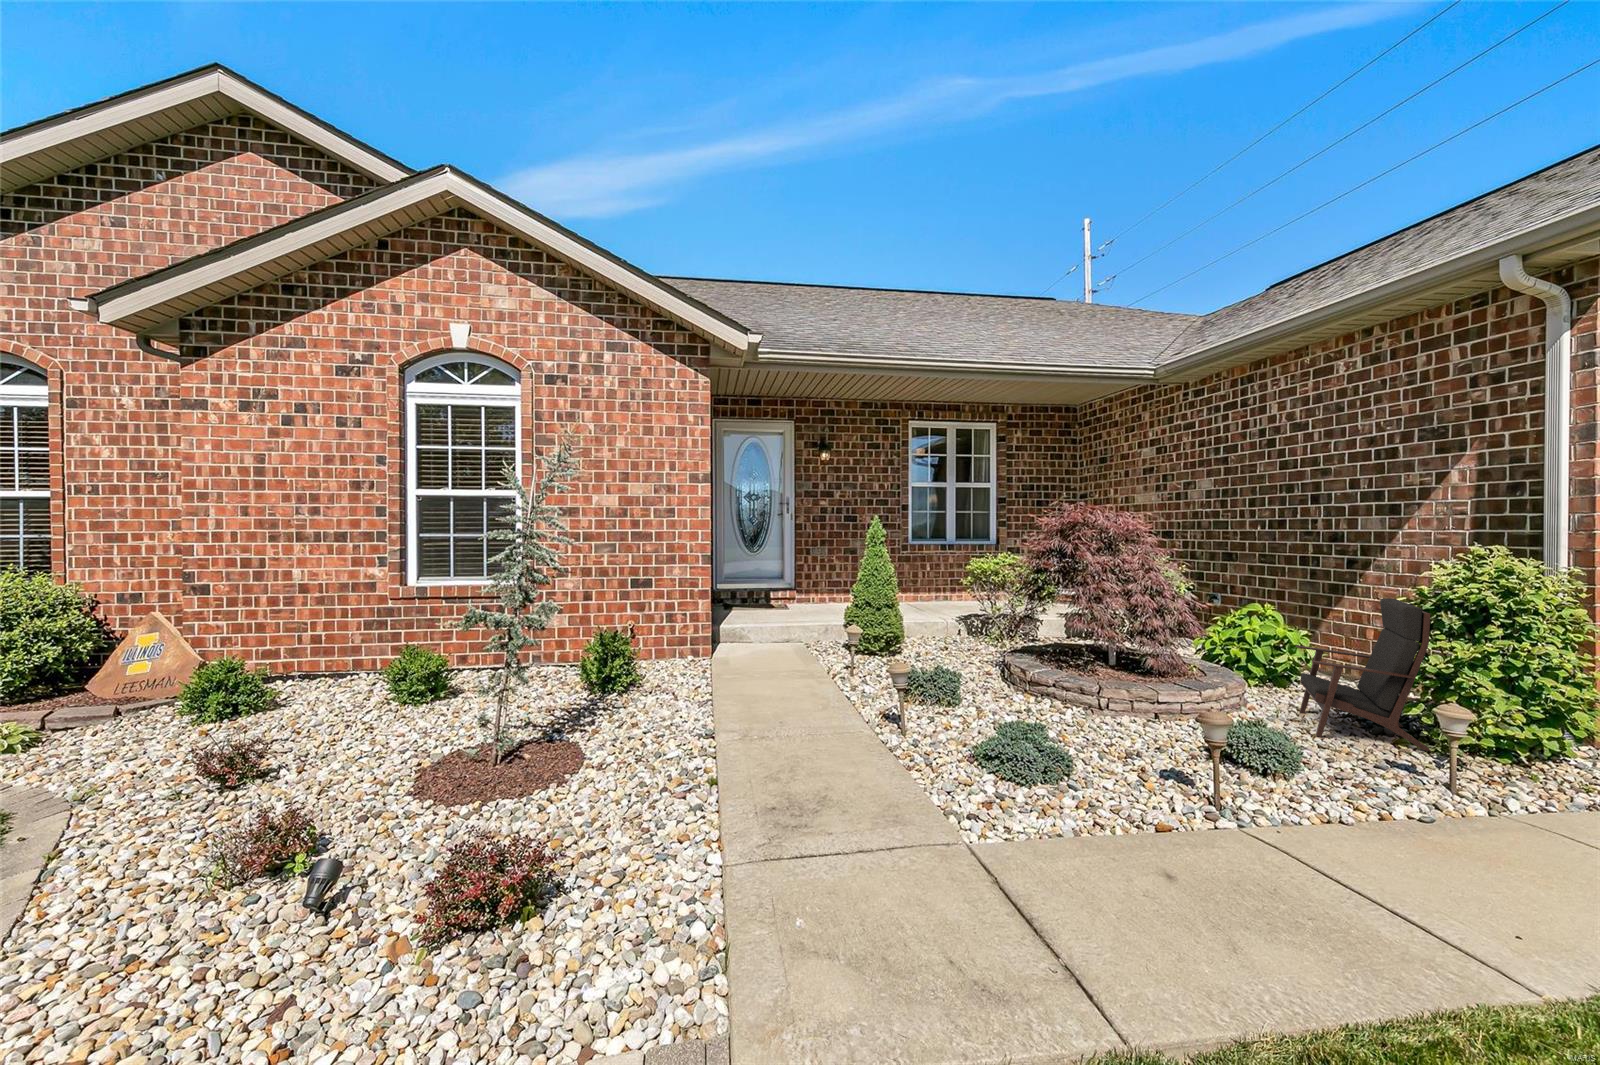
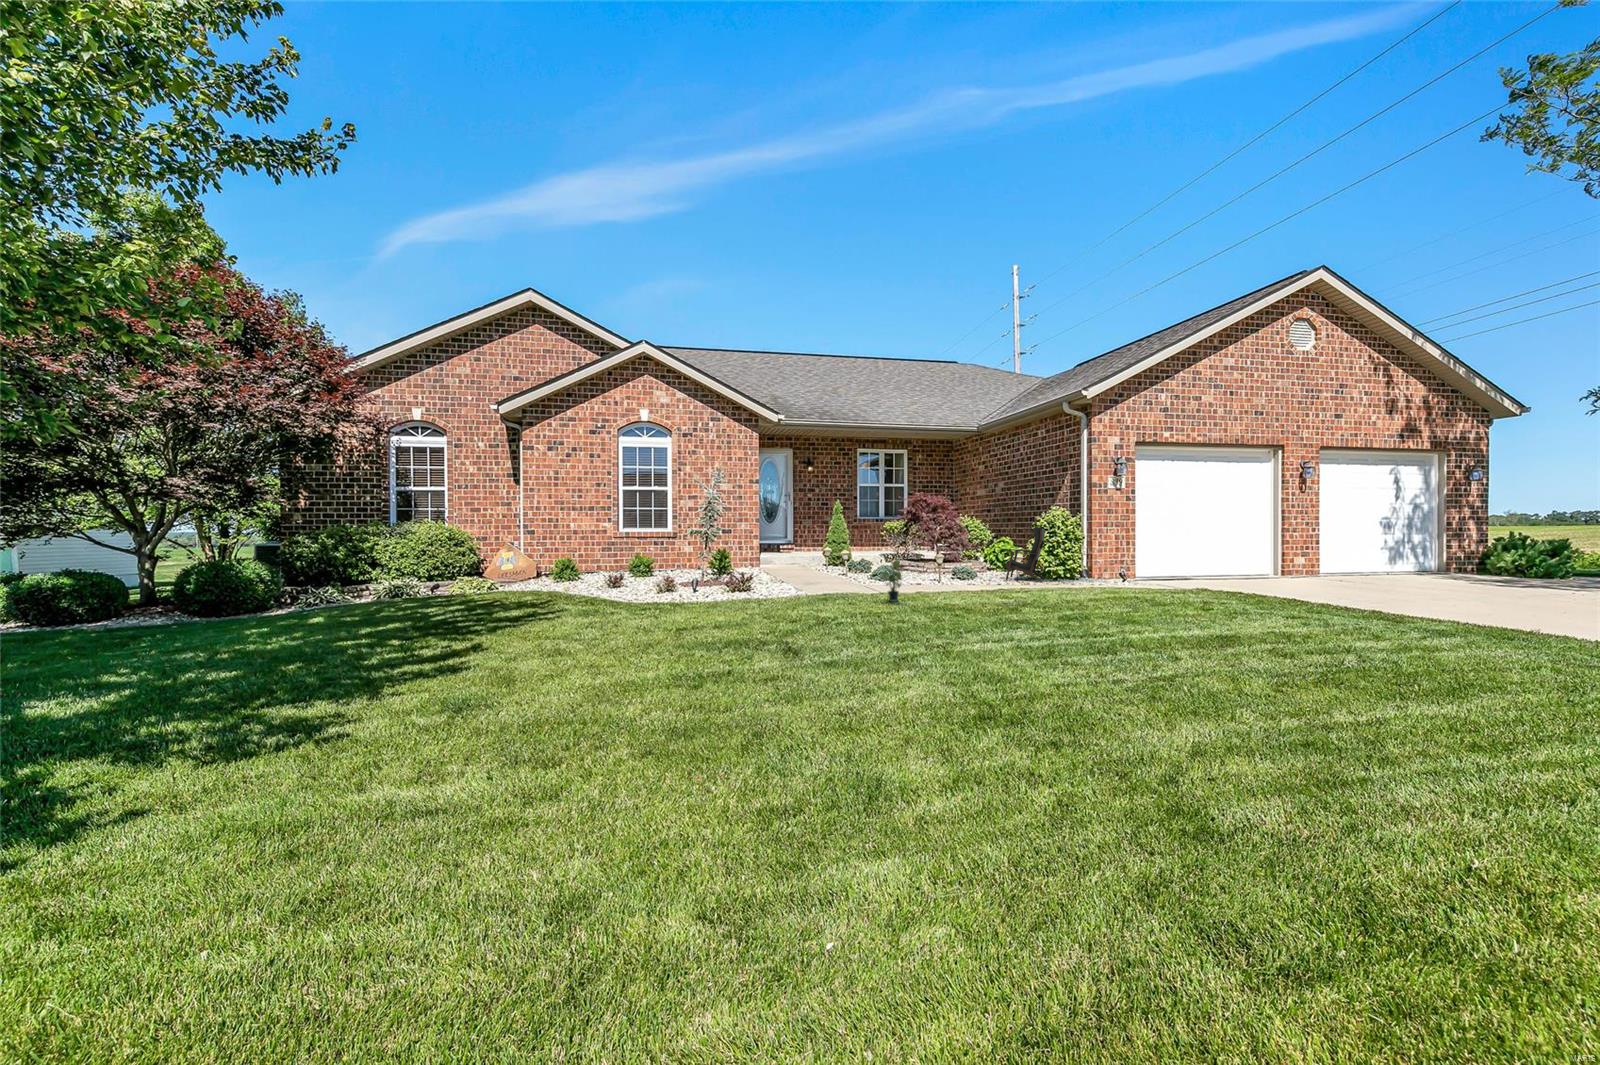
potted plant: none [1098,806,1204,984] -> present [882,560,904,602]

